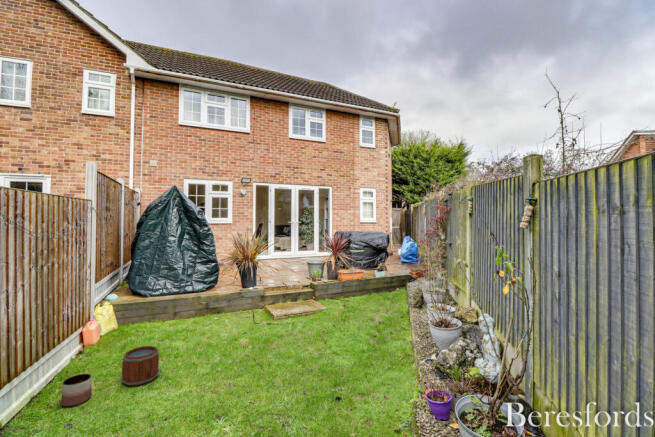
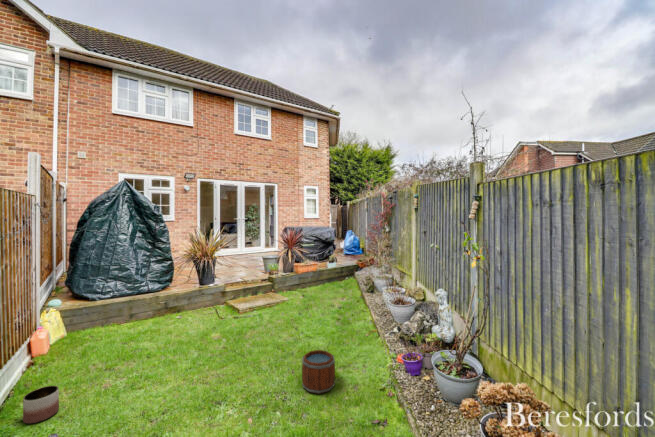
bucket: present [122,346,159,386] -> present [302,350,335,394]

